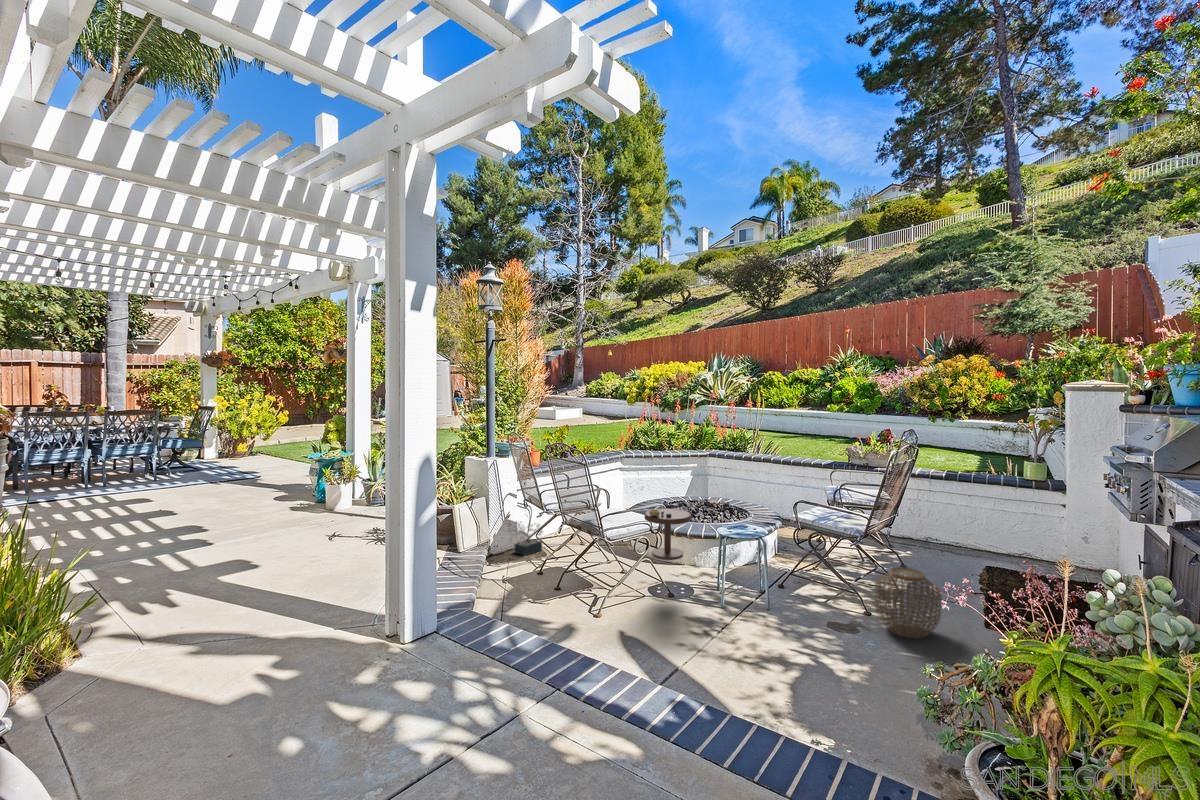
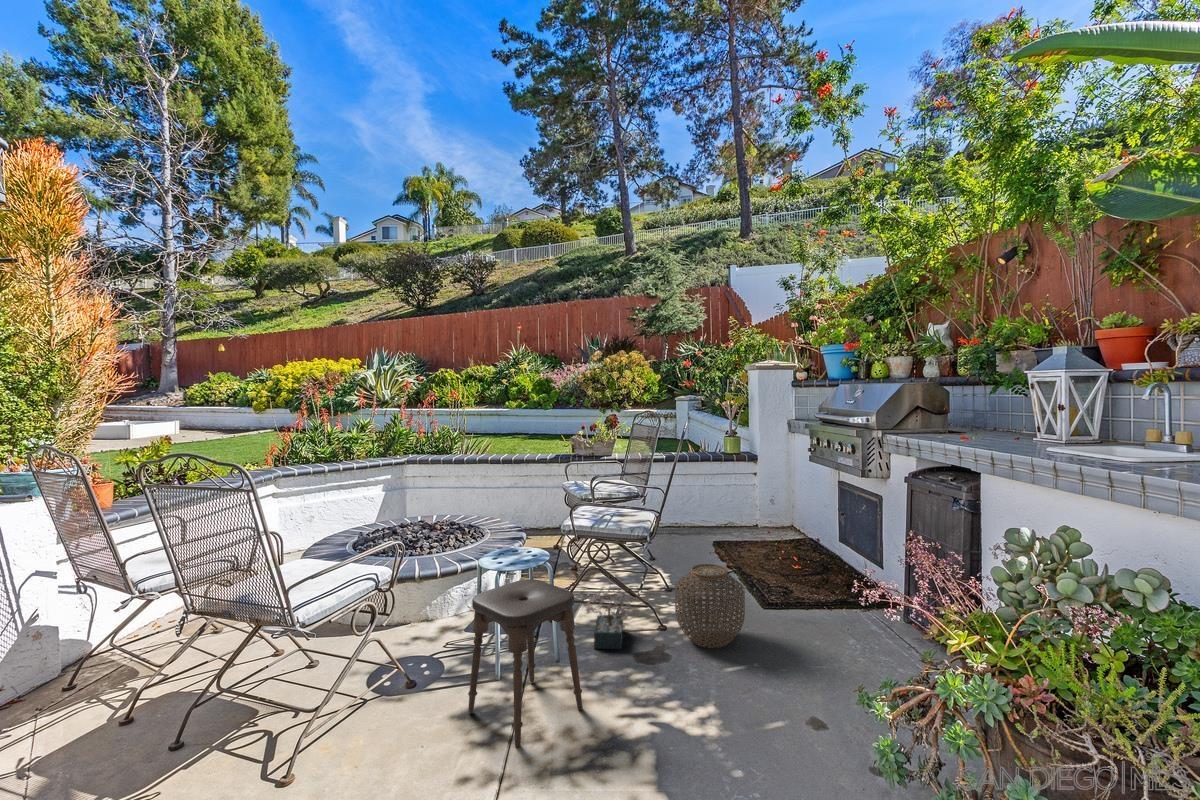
side table: present [645,509,691,560] -> none [358,543,436,683]
decorative plant: present [508,521,543,555] -> present [586,586,634,649]
stool: none [697,545,769,643] -> present [468,579,583,747]

